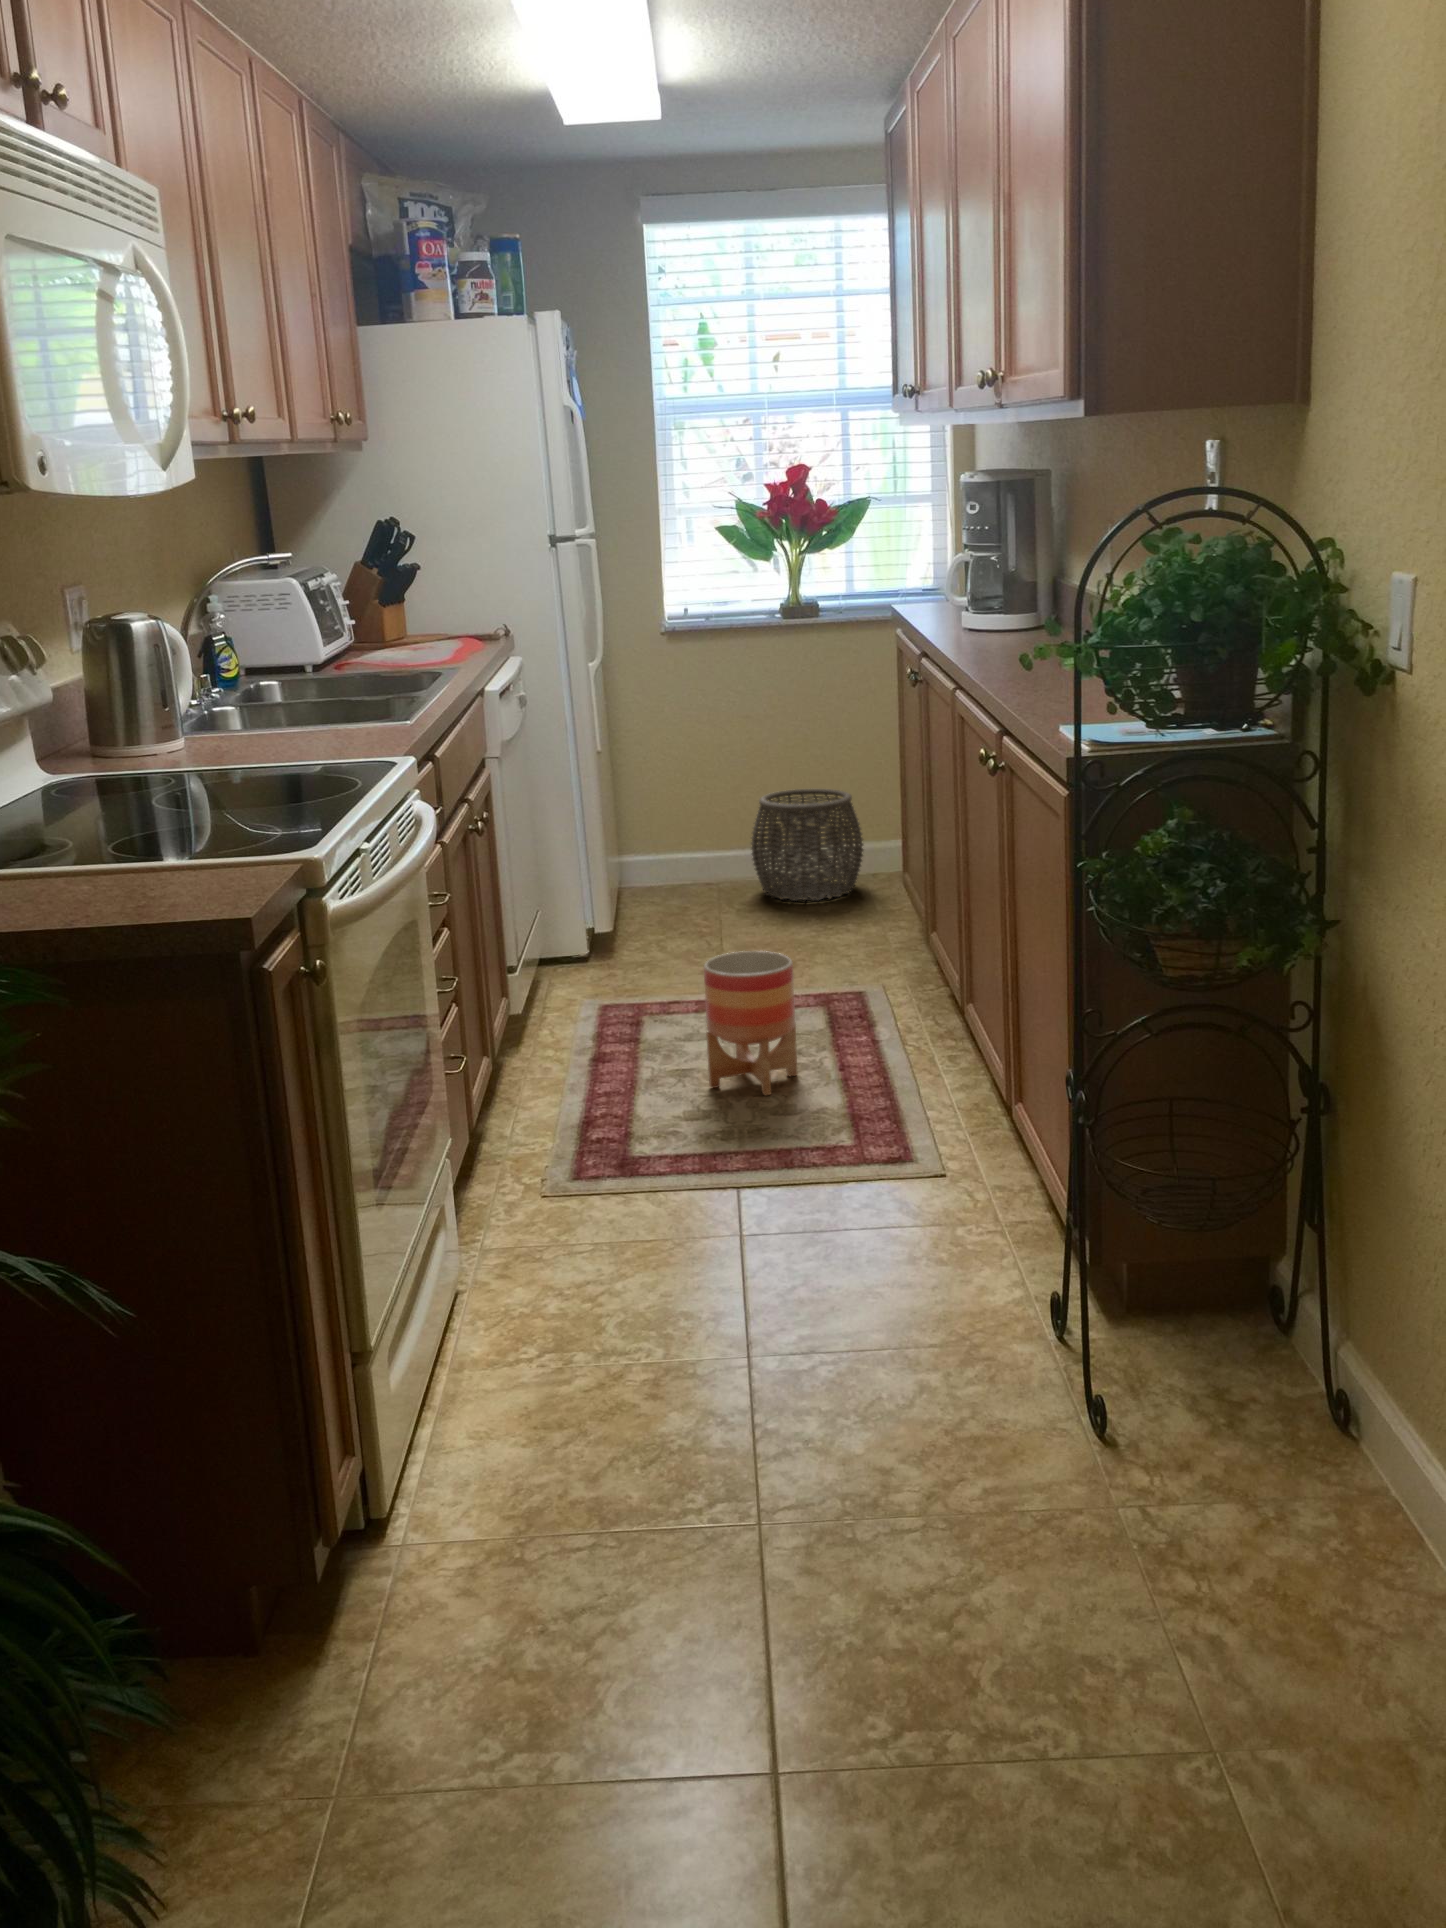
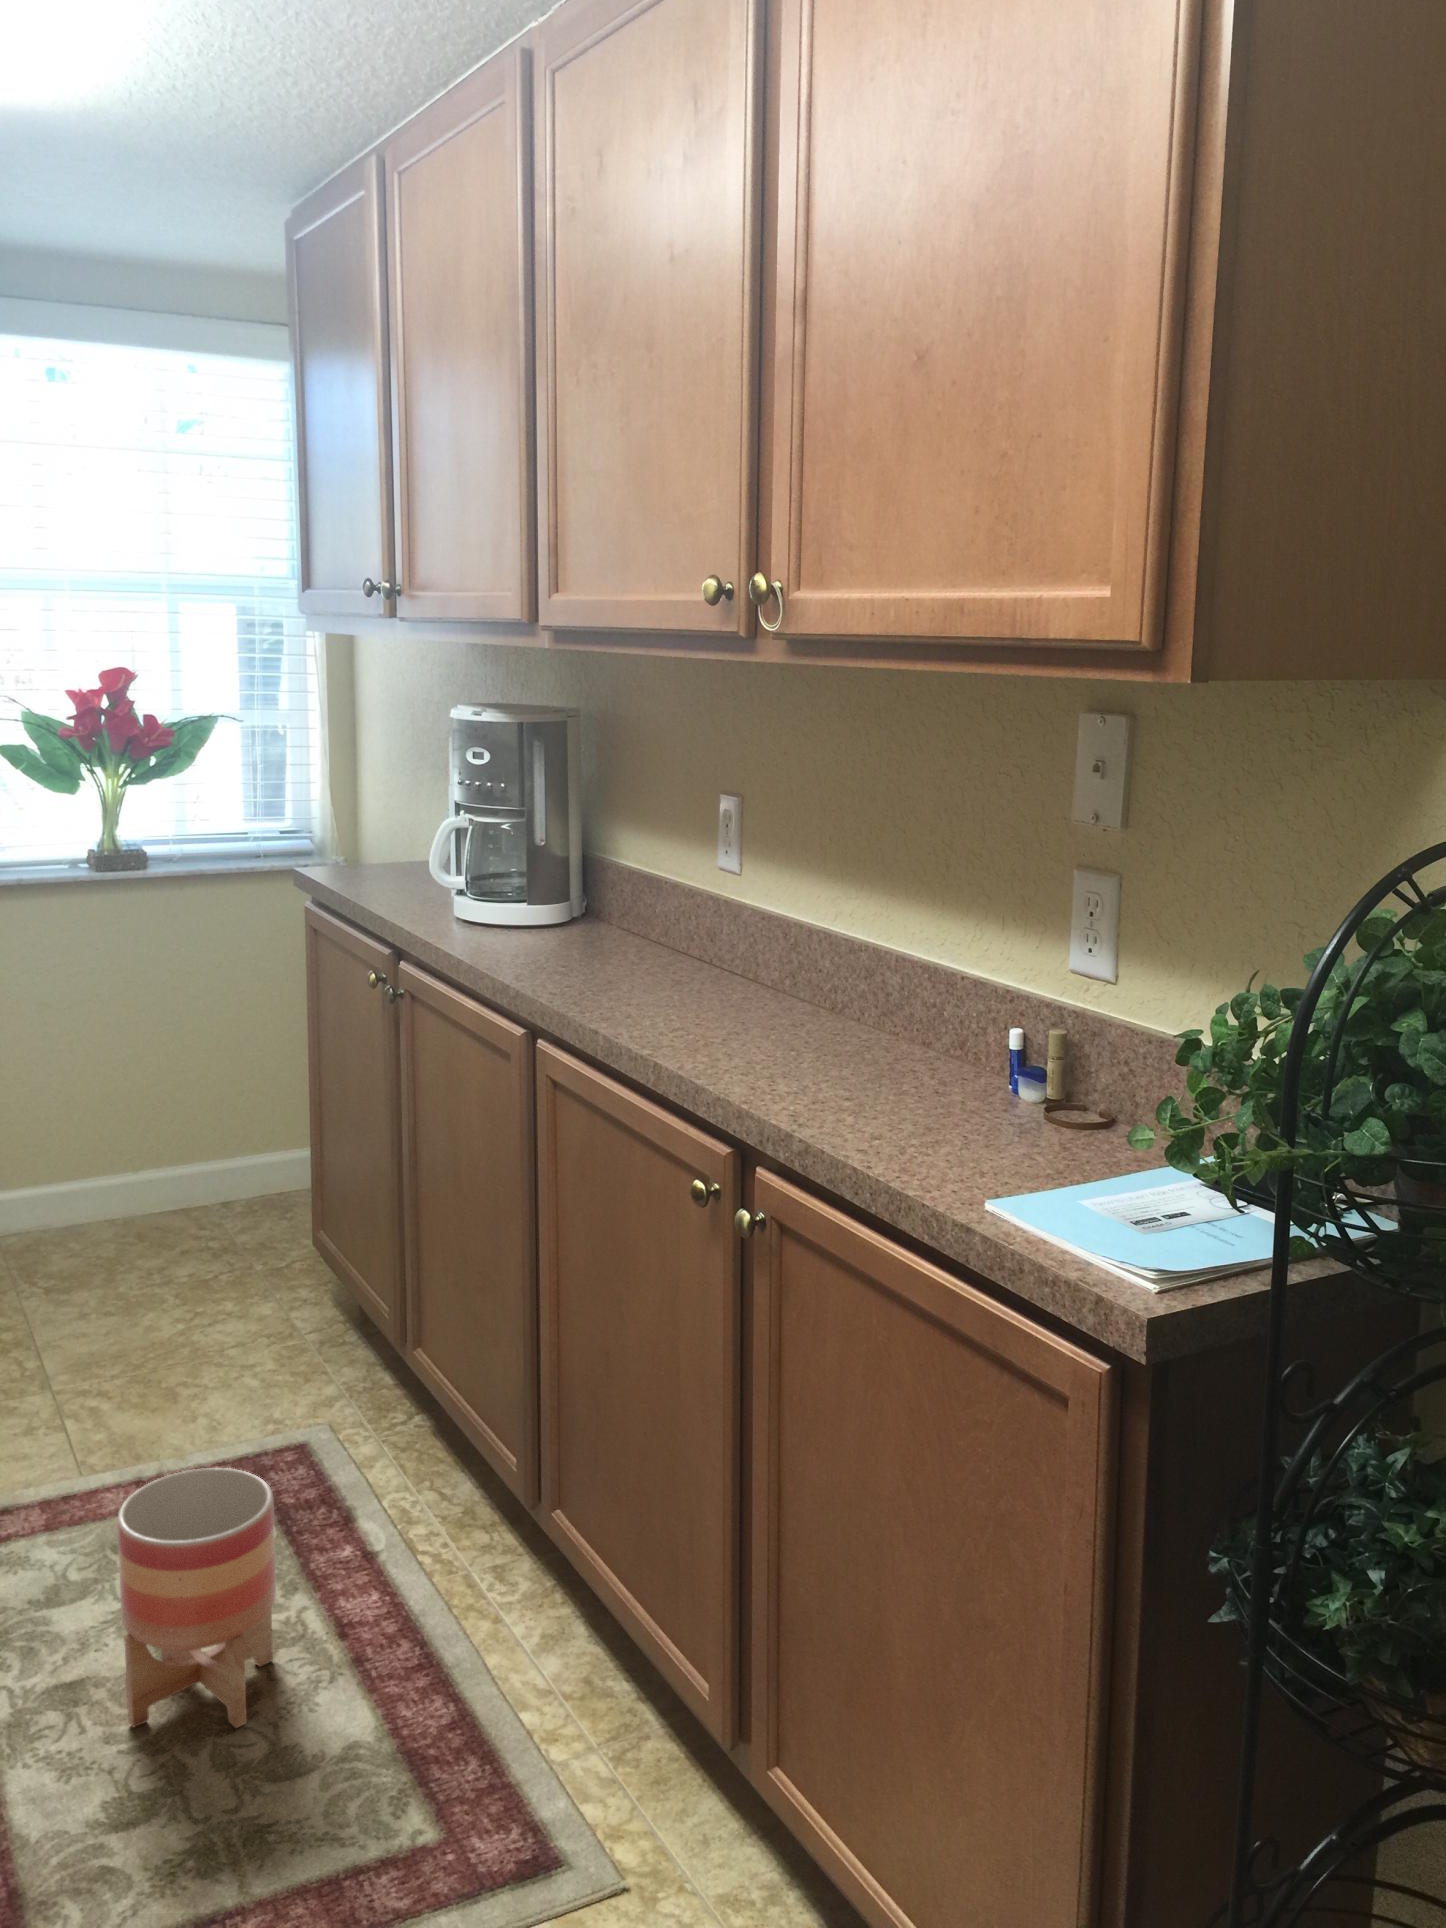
woven basket: present [751,789,863,901] -> none [56,1098,223,1263]

